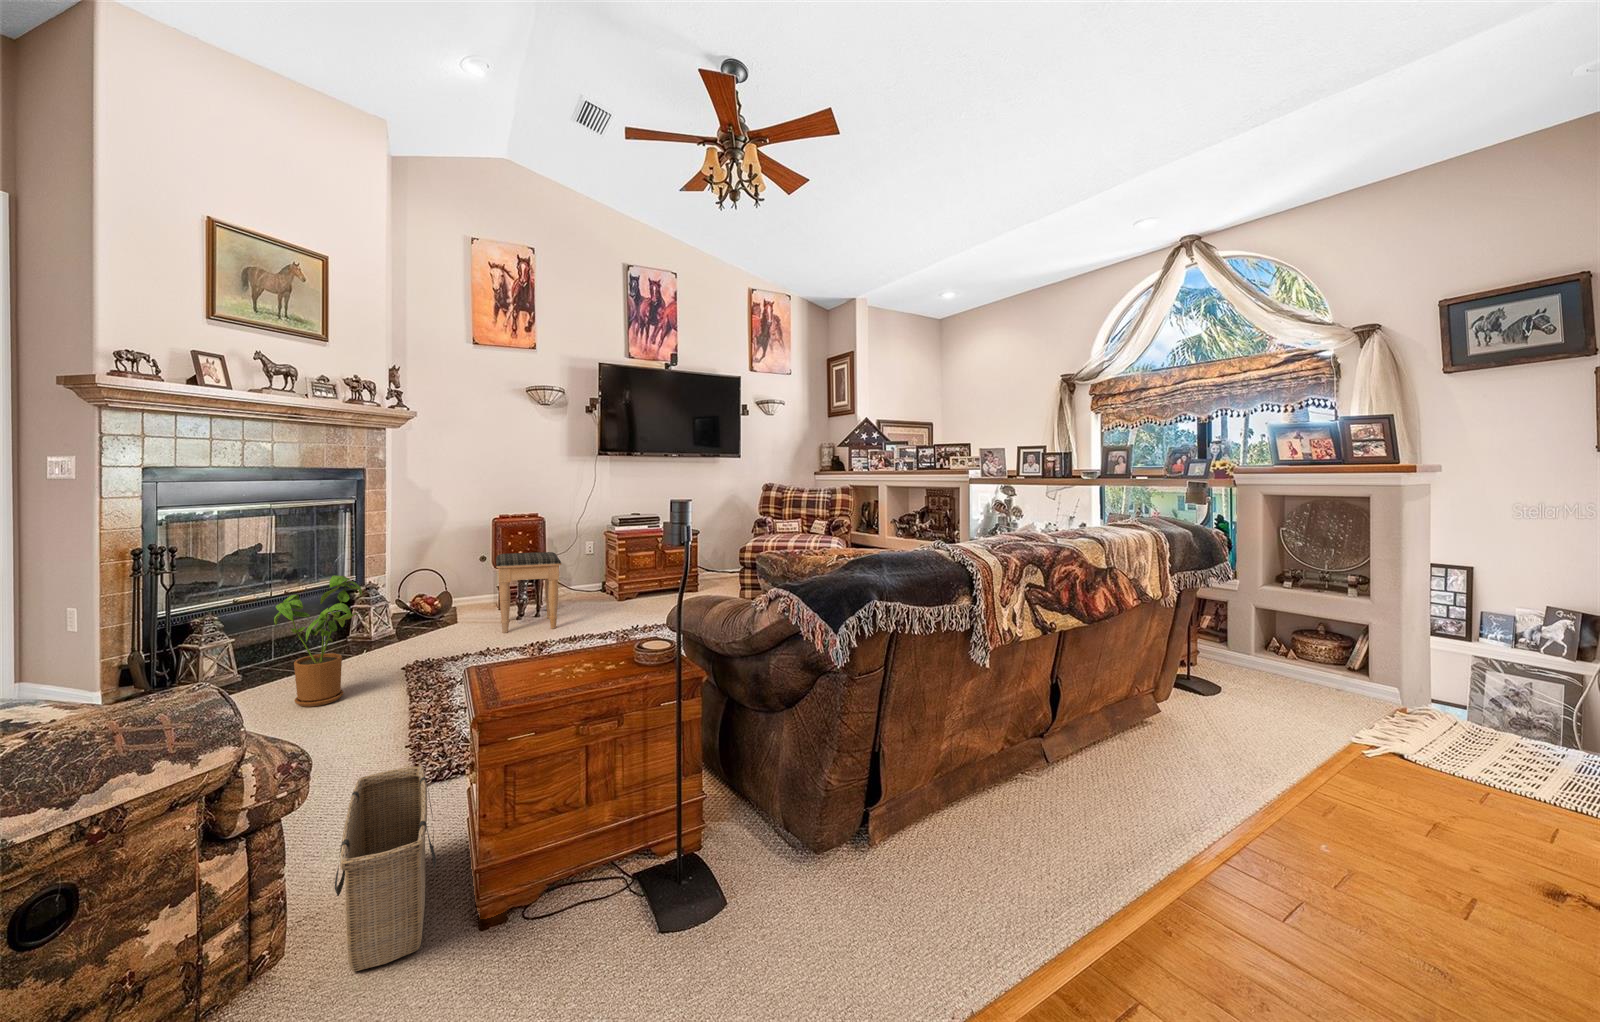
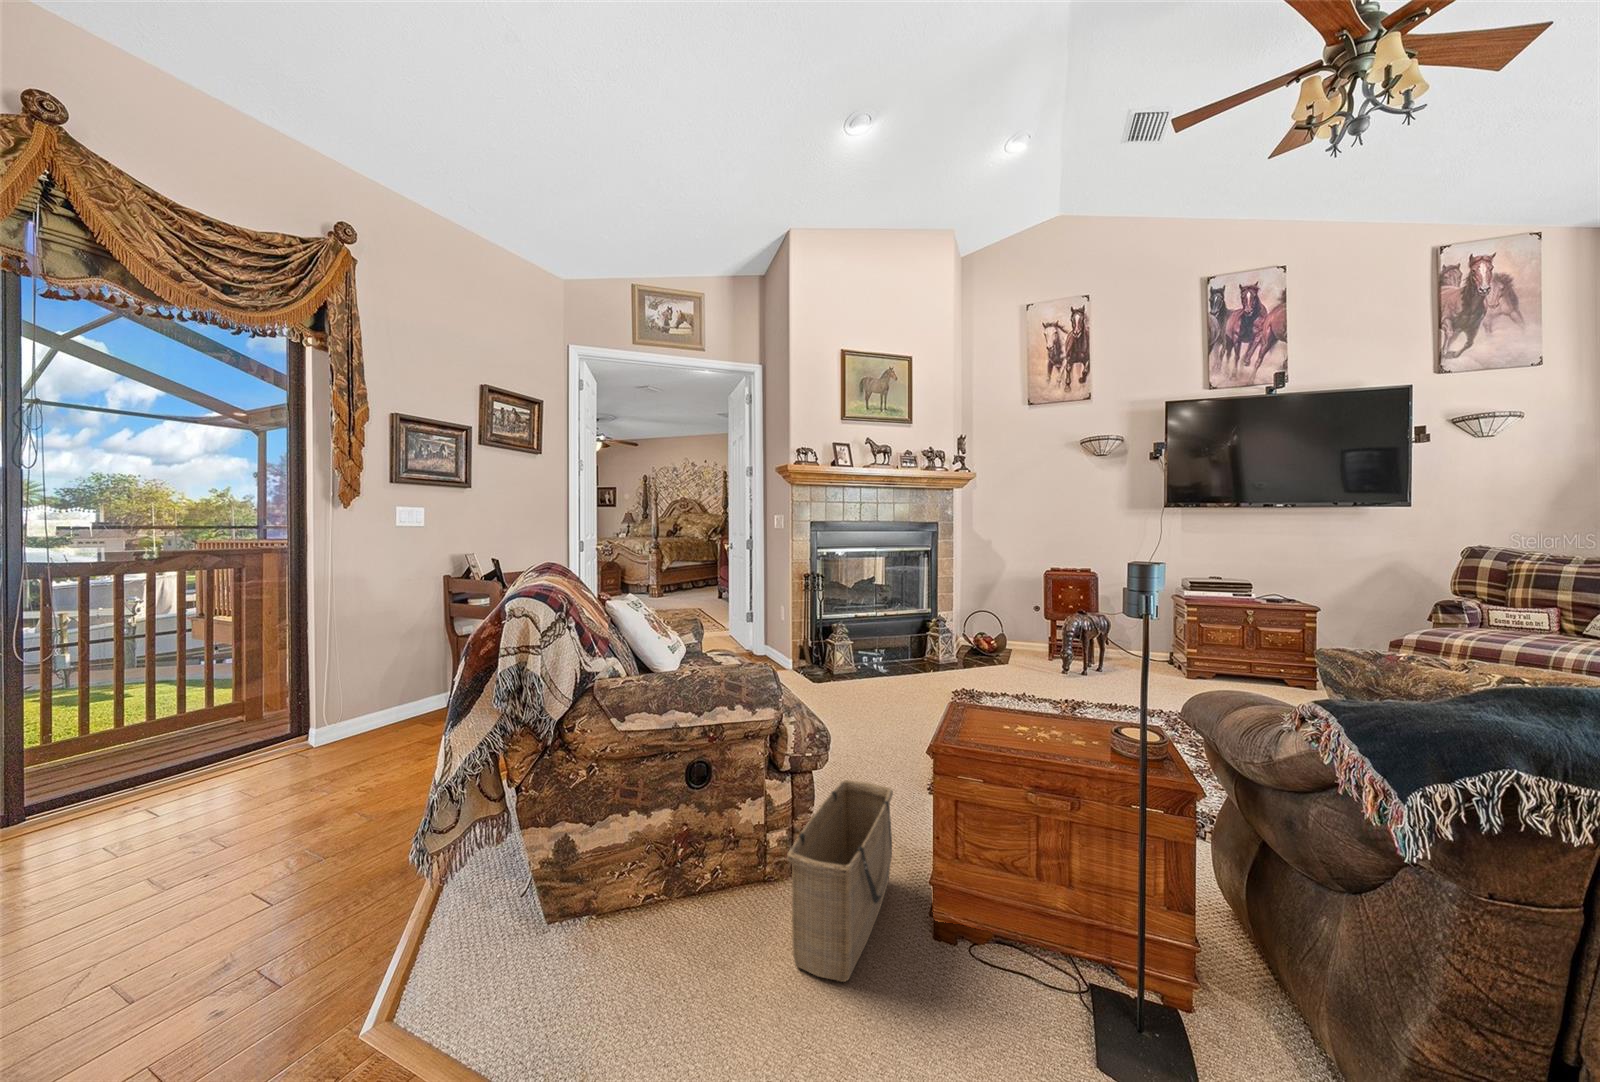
footstool: present [496,552,561,633] -> none [1039,604,1108,690]
house plant: present [274,576,362,707] -> none [859,605,917,711]

